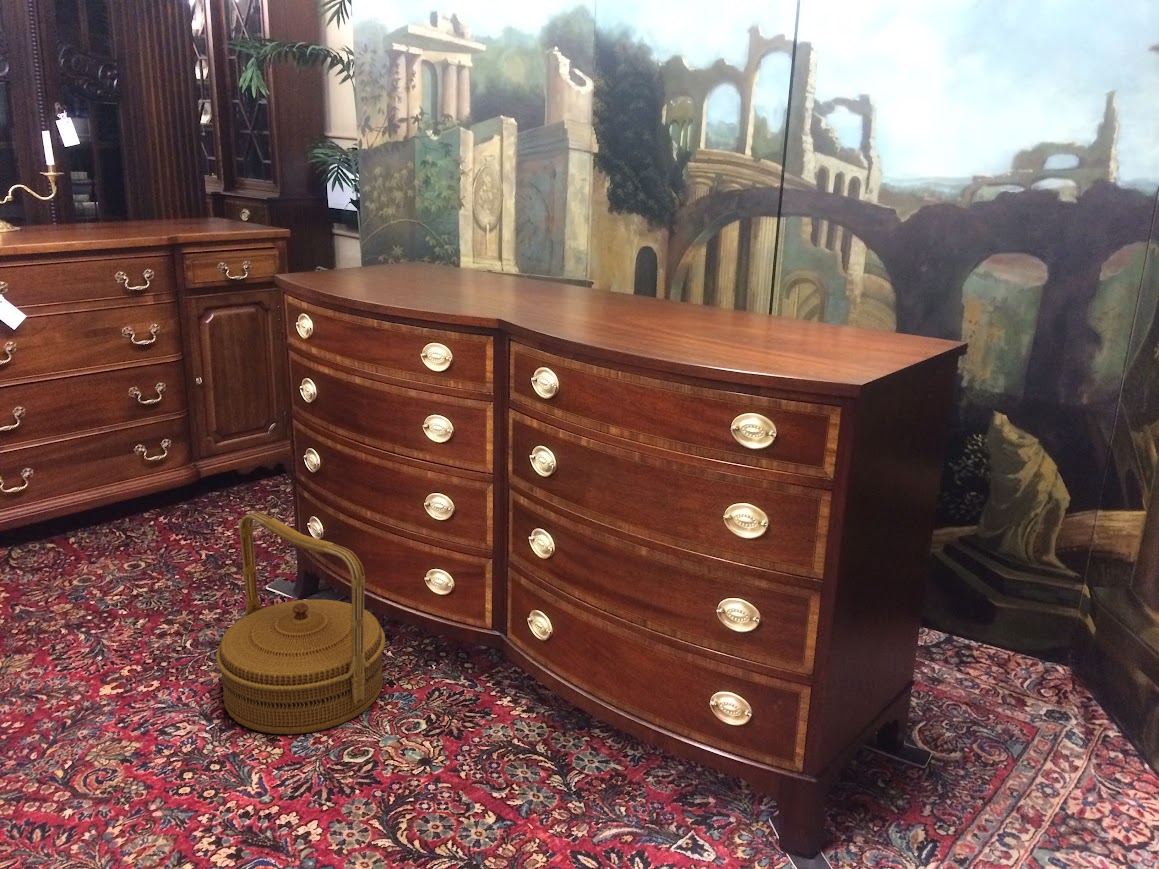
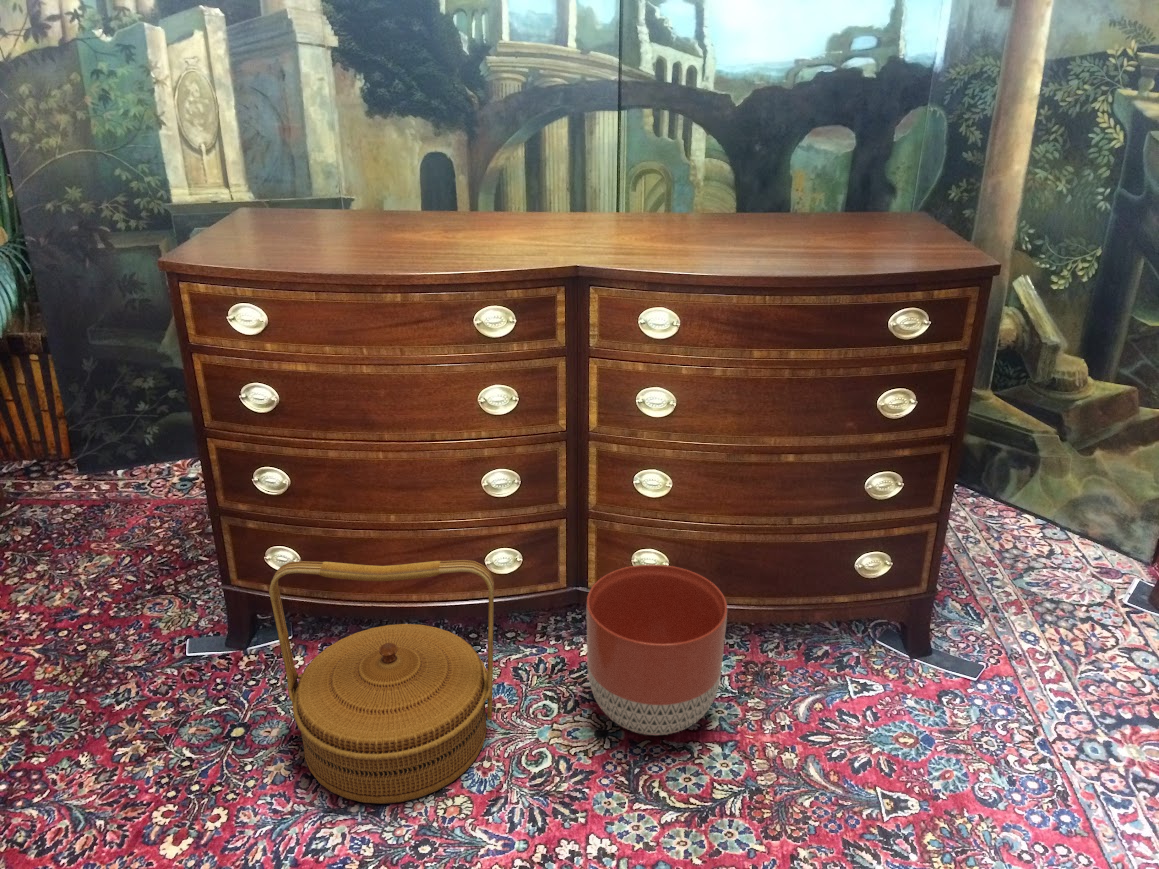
planter: none [413,617,551,786] -> present [587,564,727,735]

